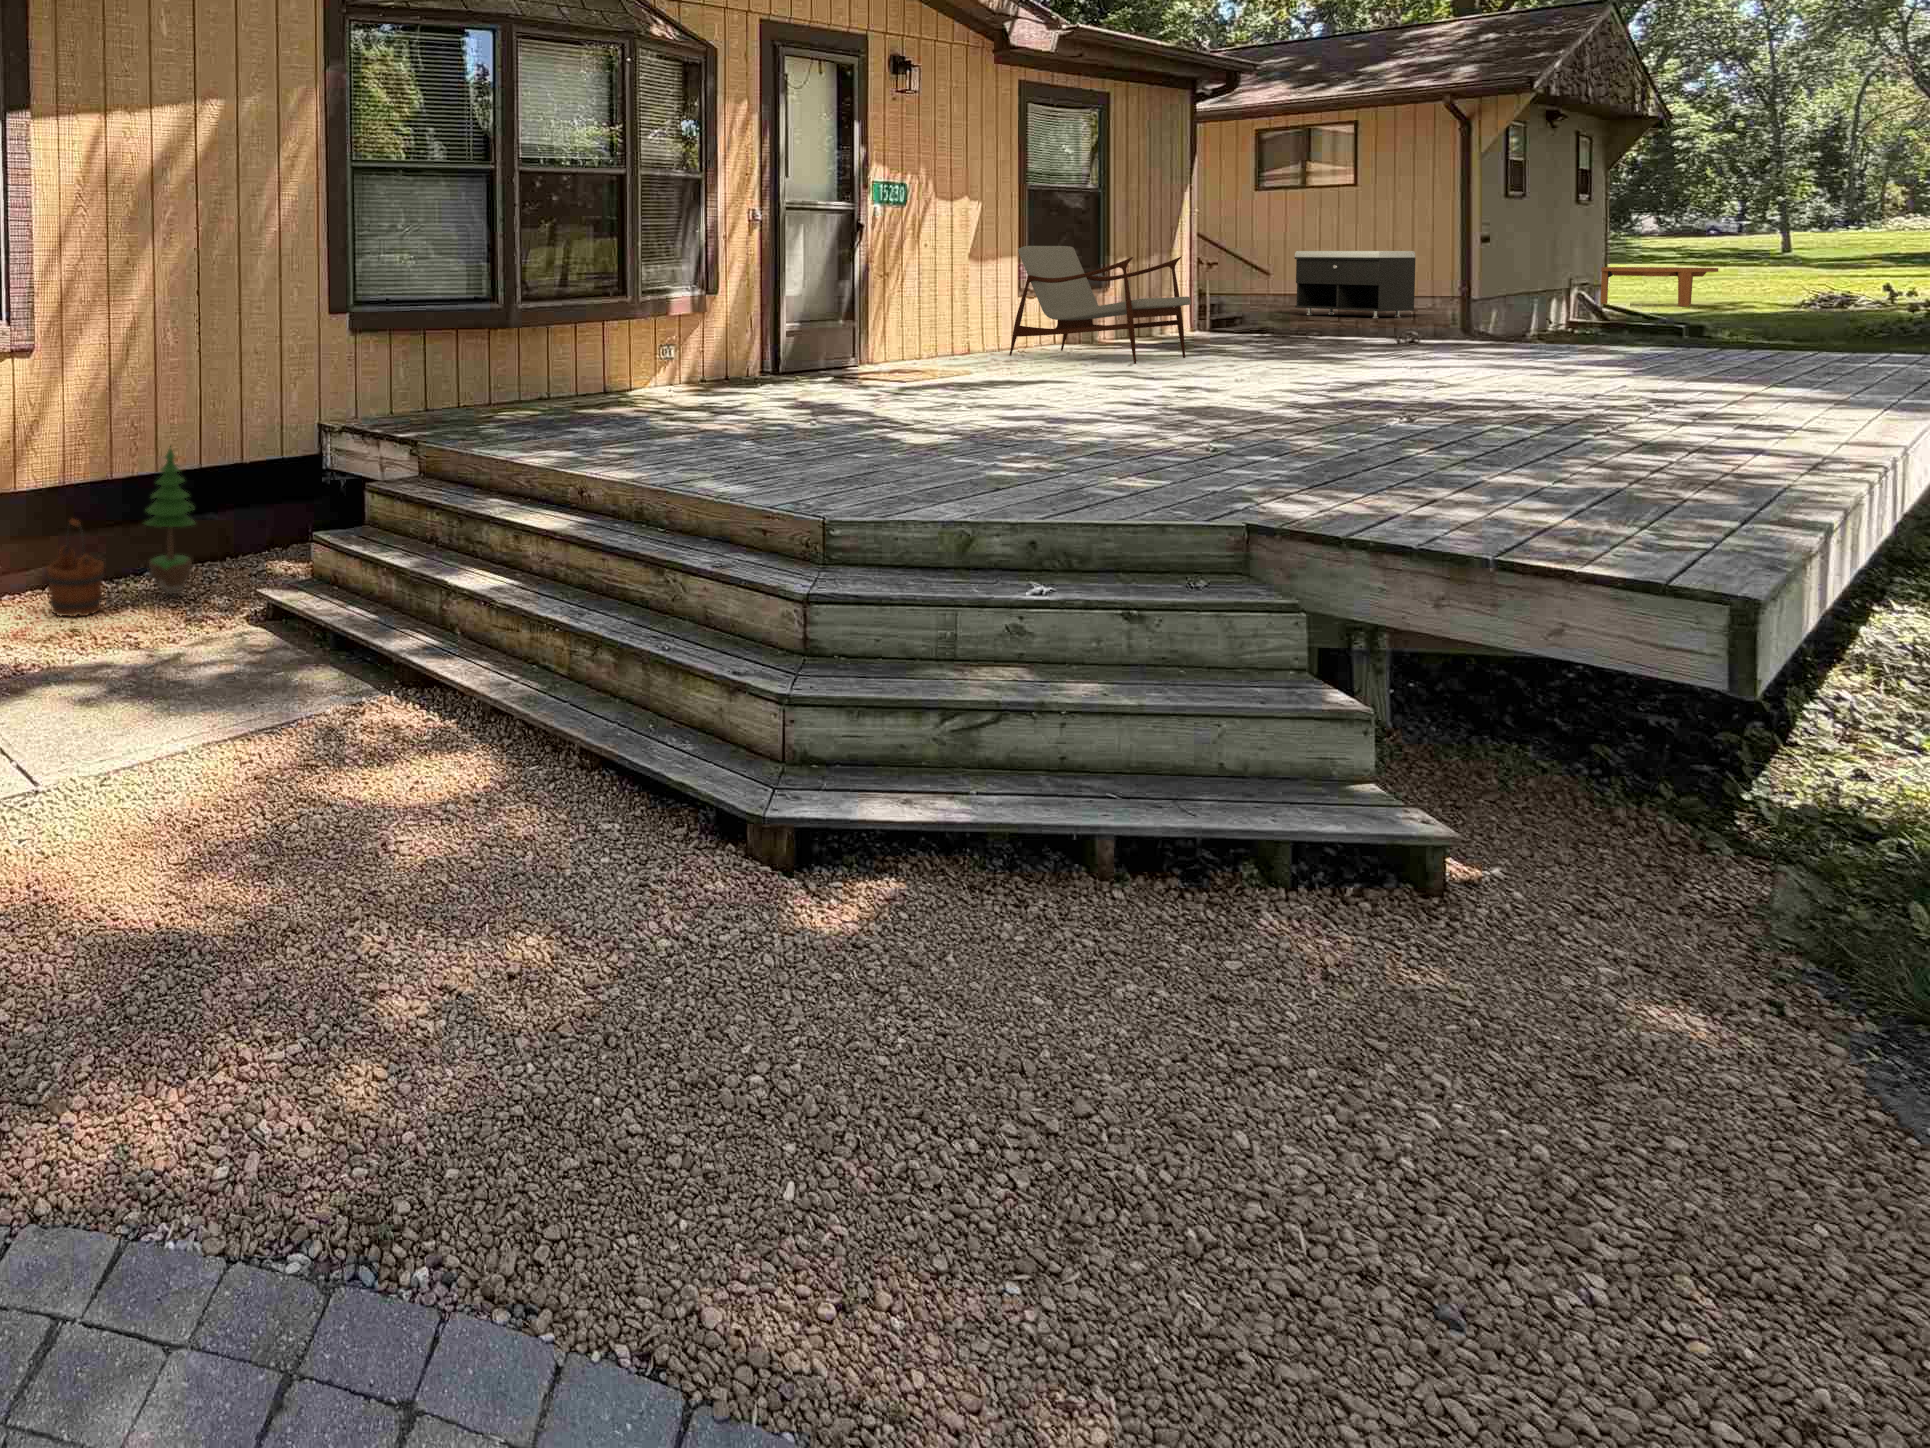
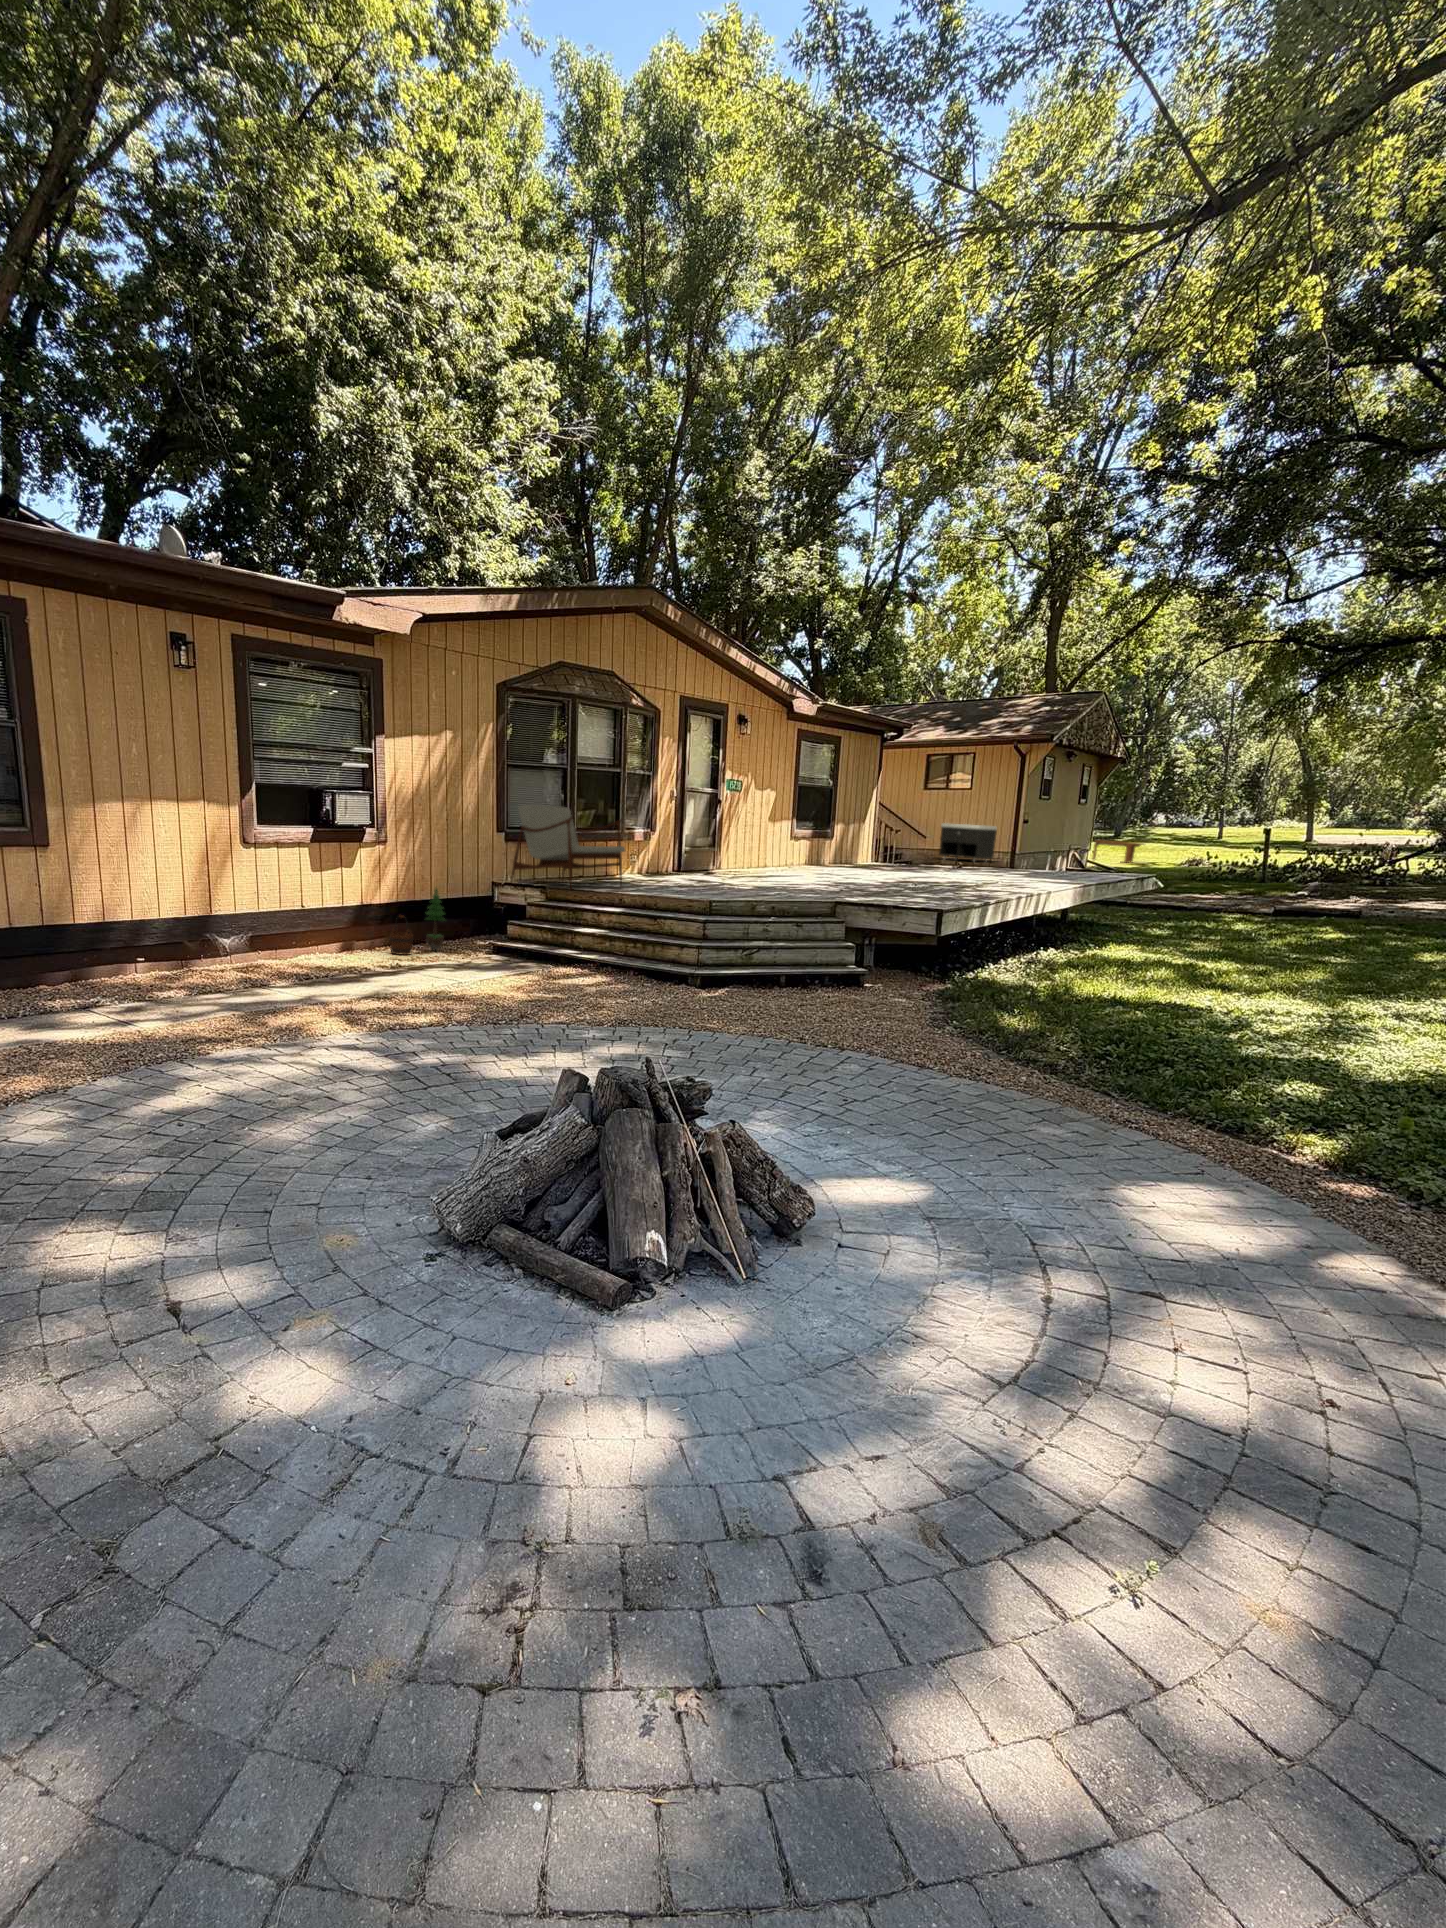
armchair: present [1009,246,1191,364] -> present [512,805,625,888]

